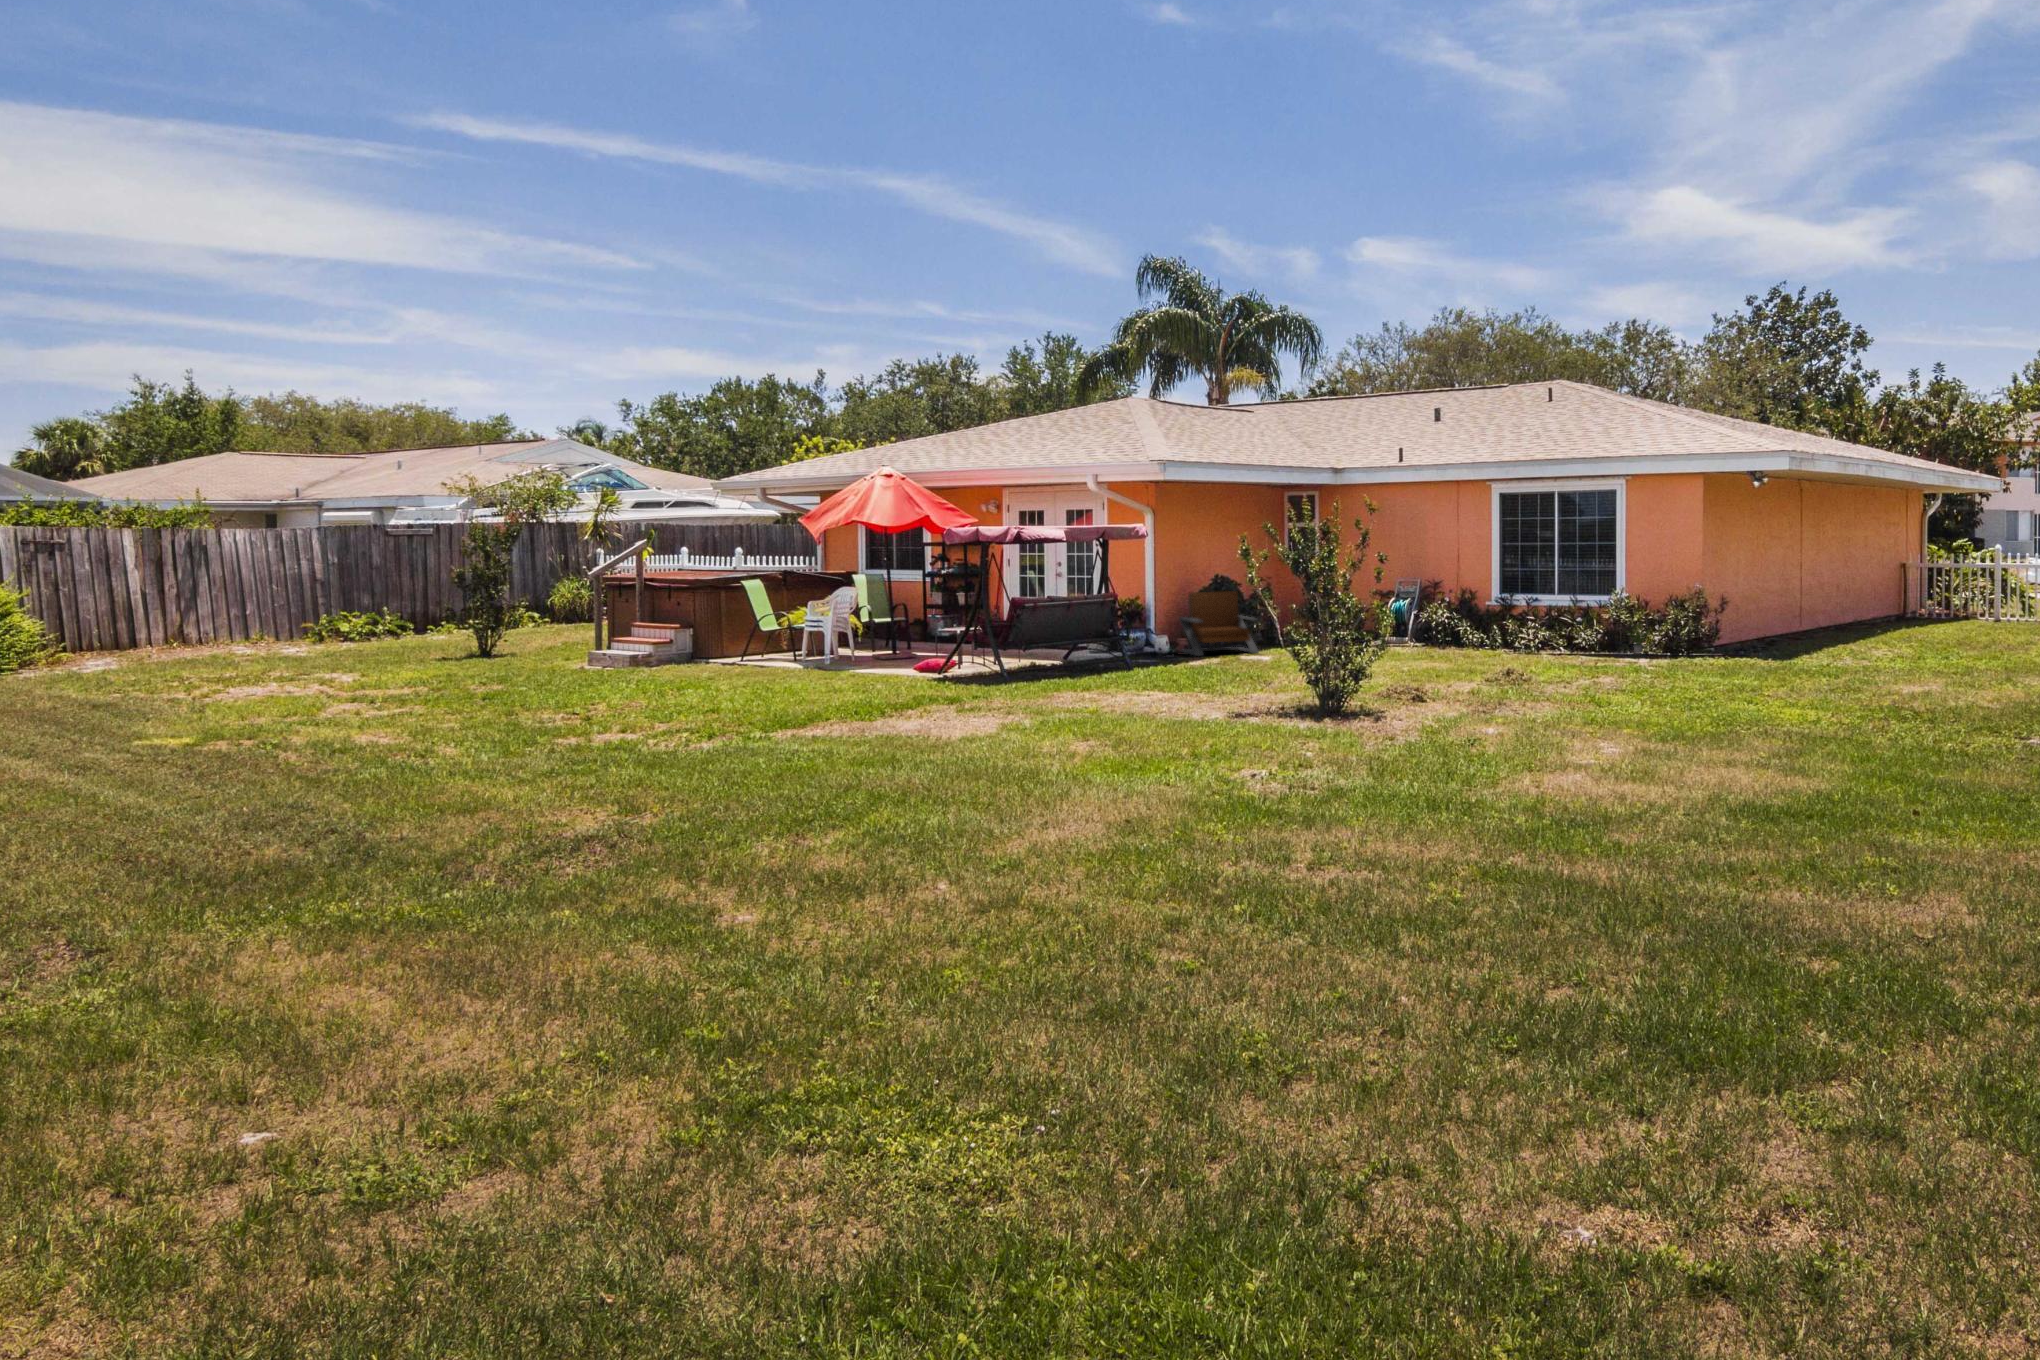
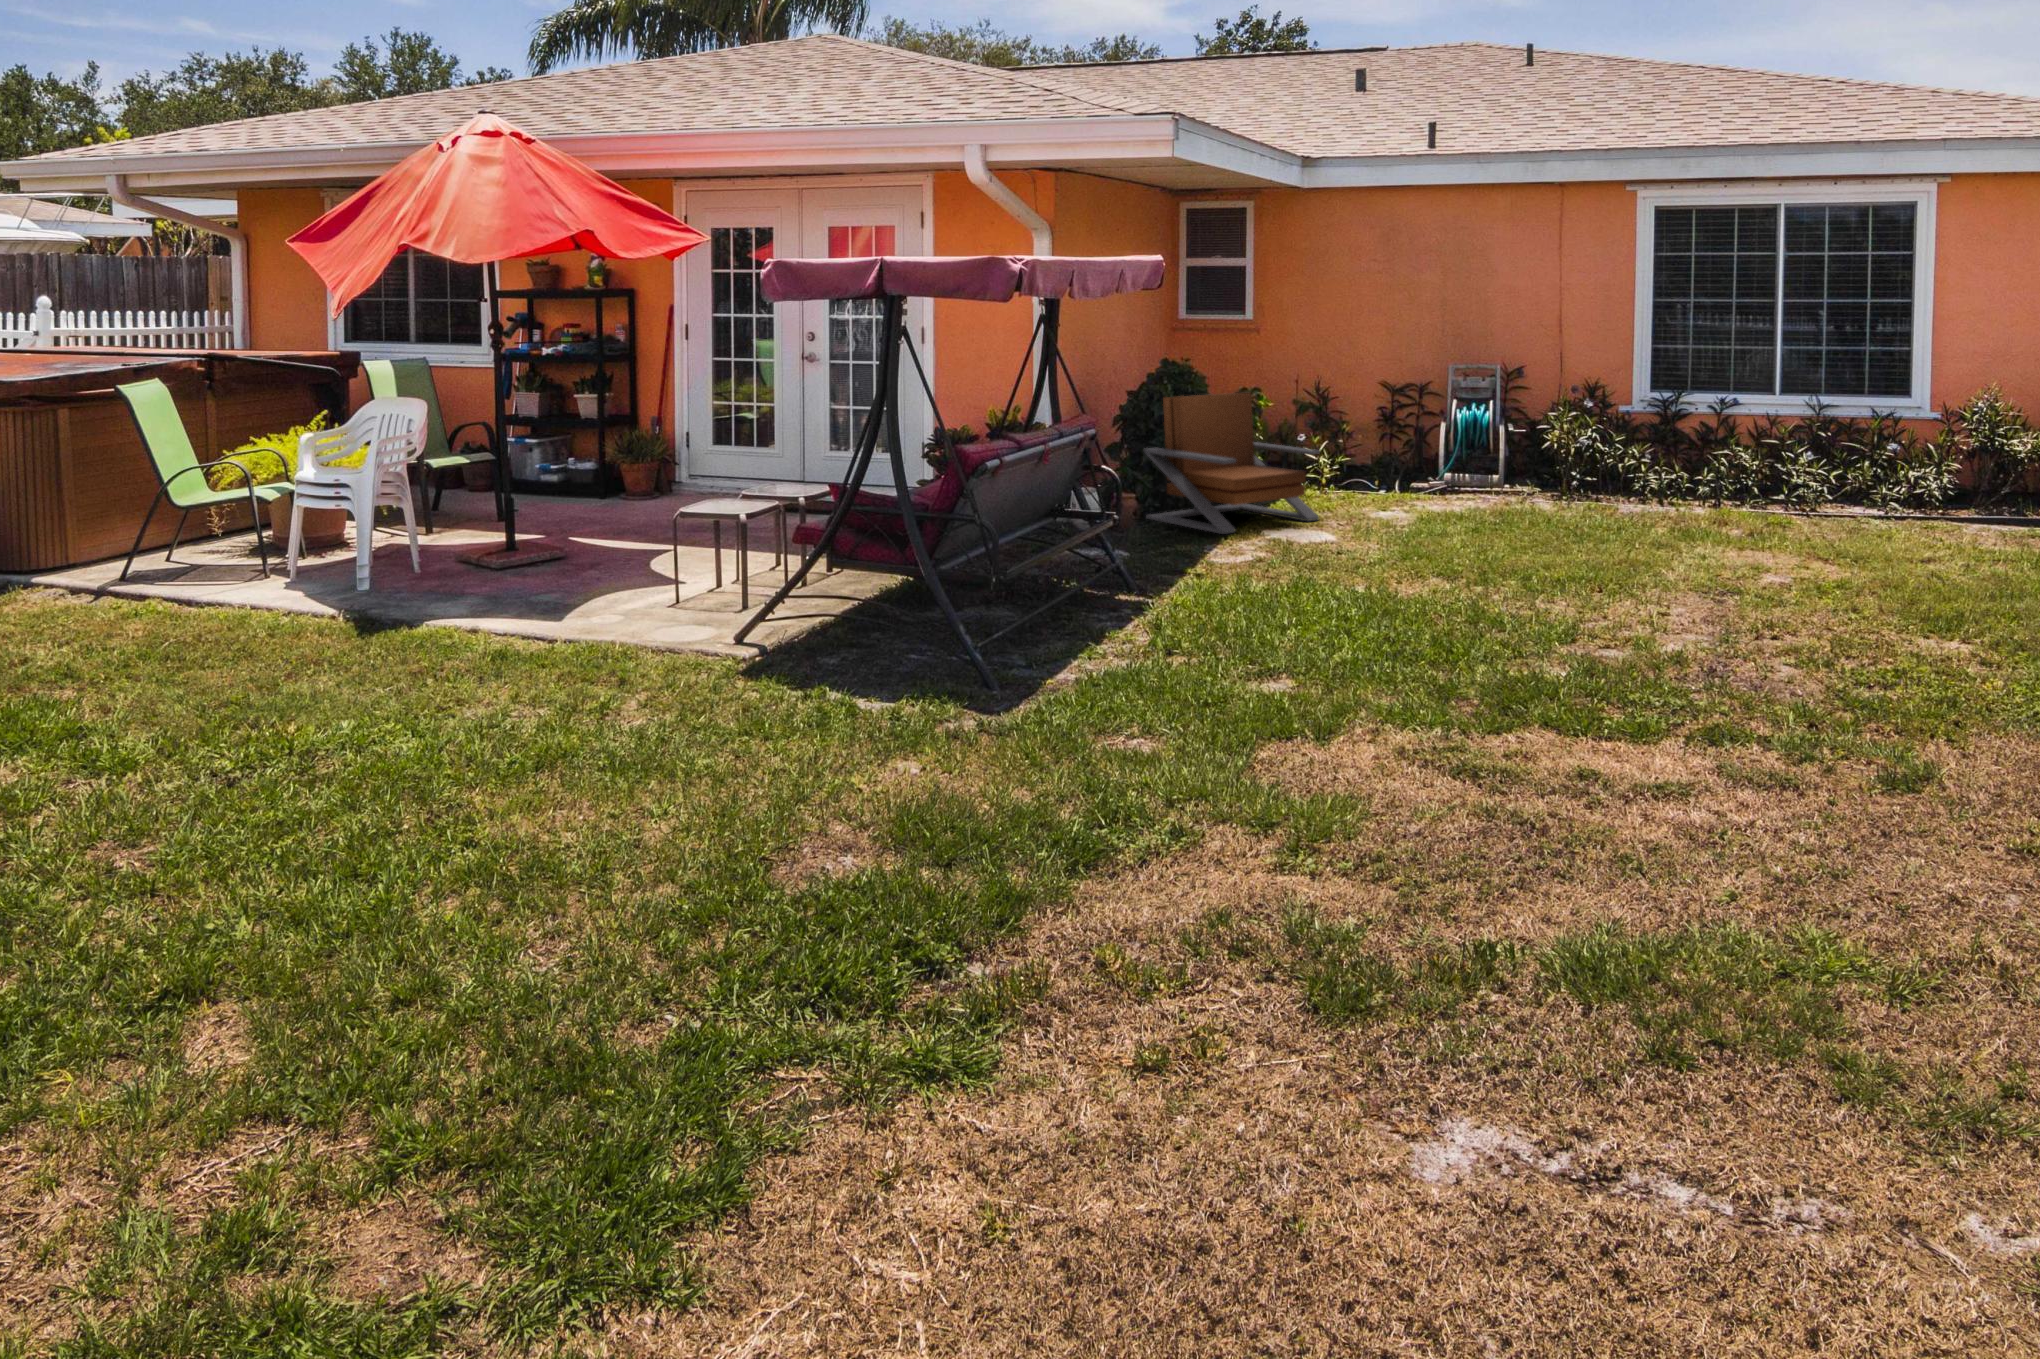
potted plant: present [1626,625,1648,654] -> none [1949,443,2017,504]

